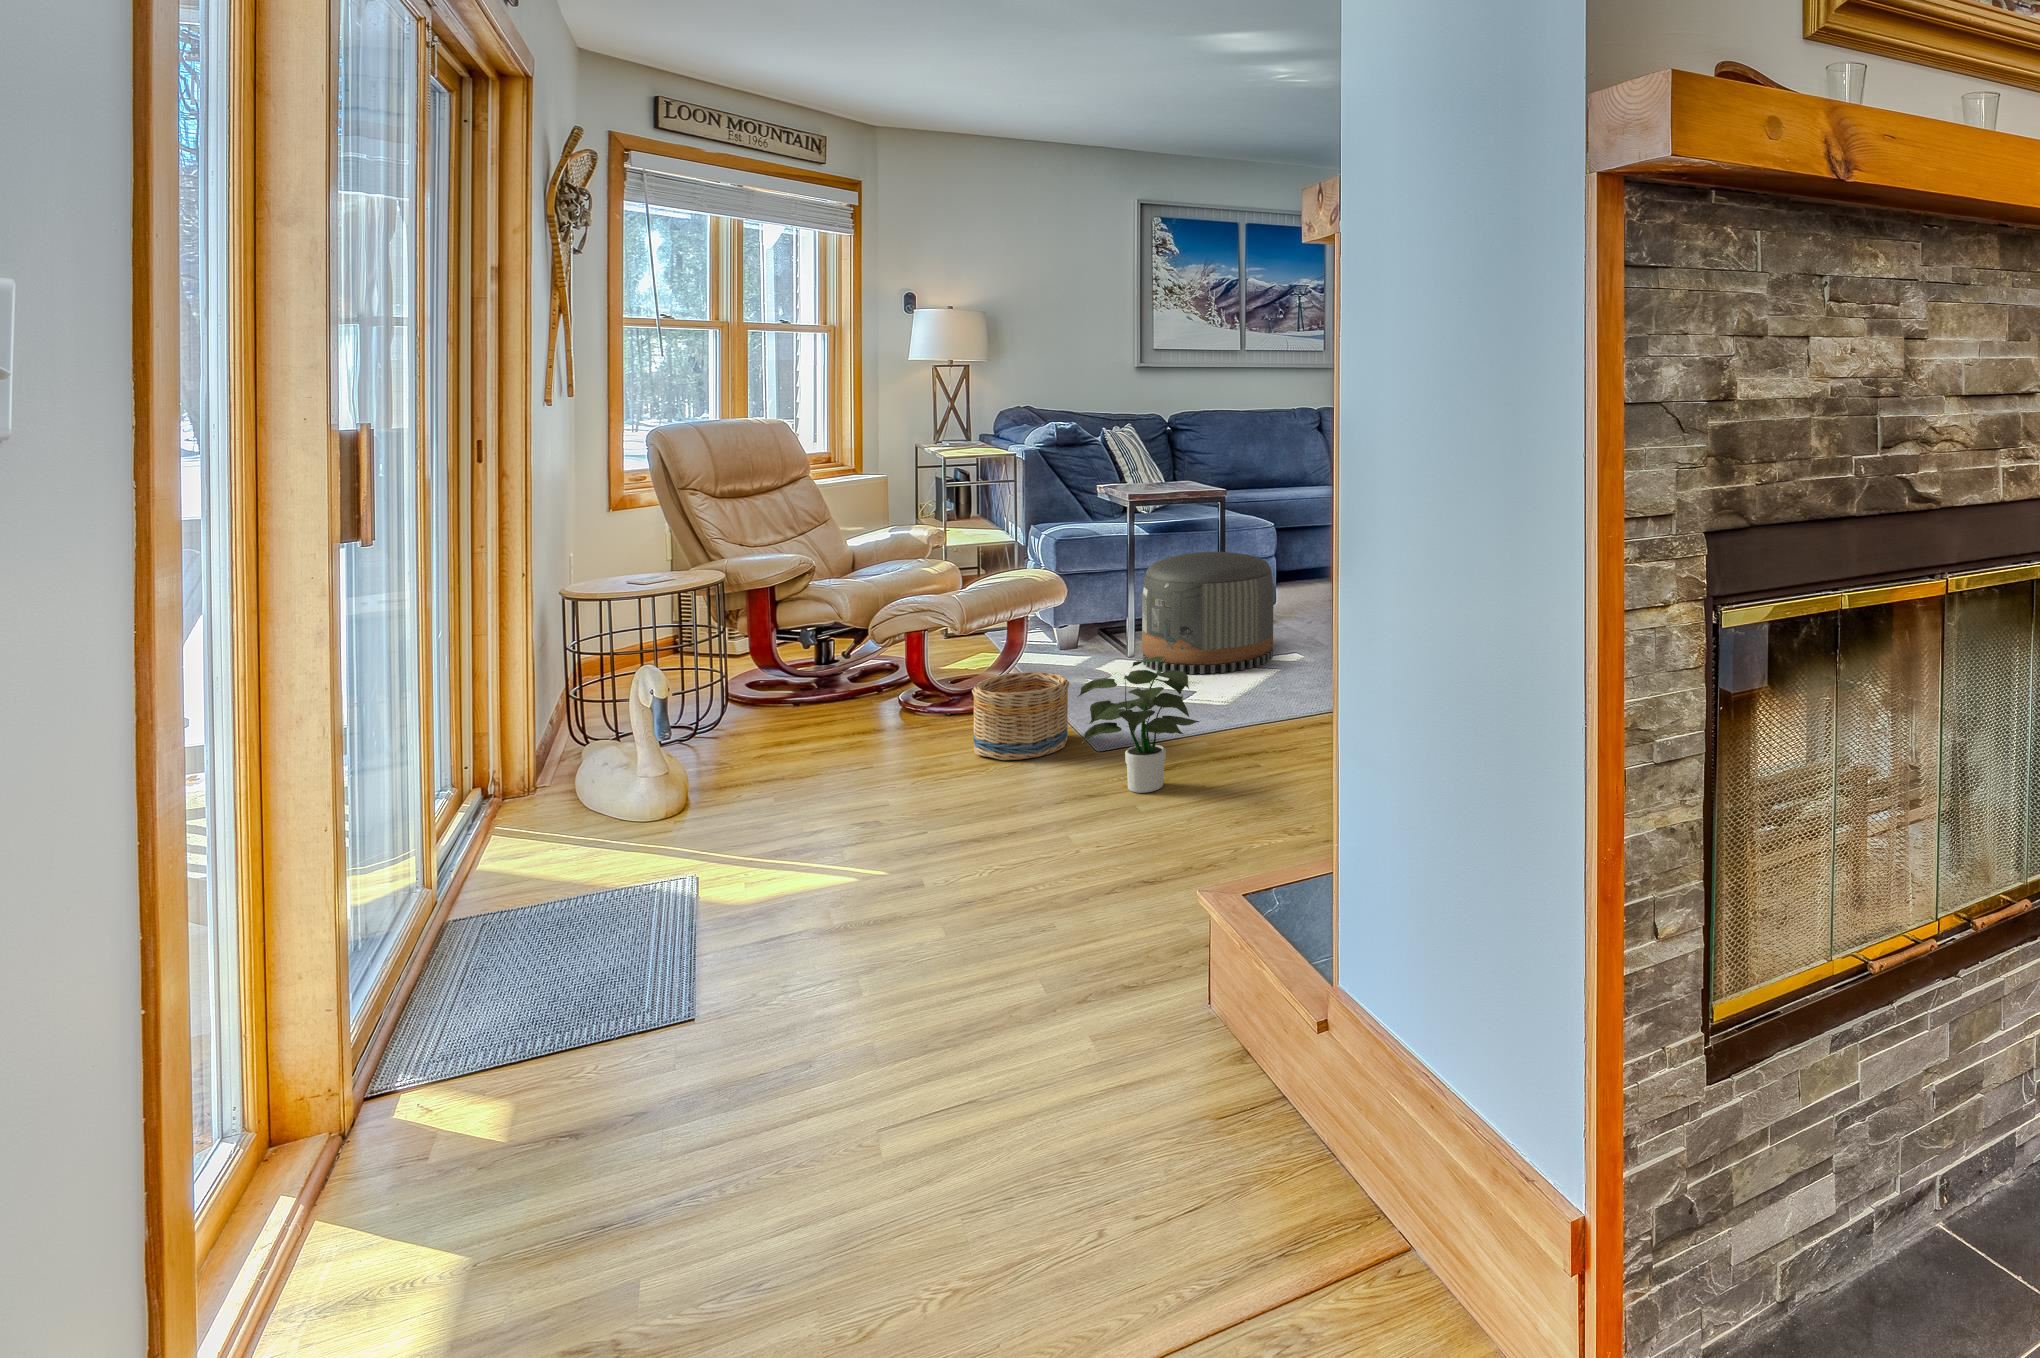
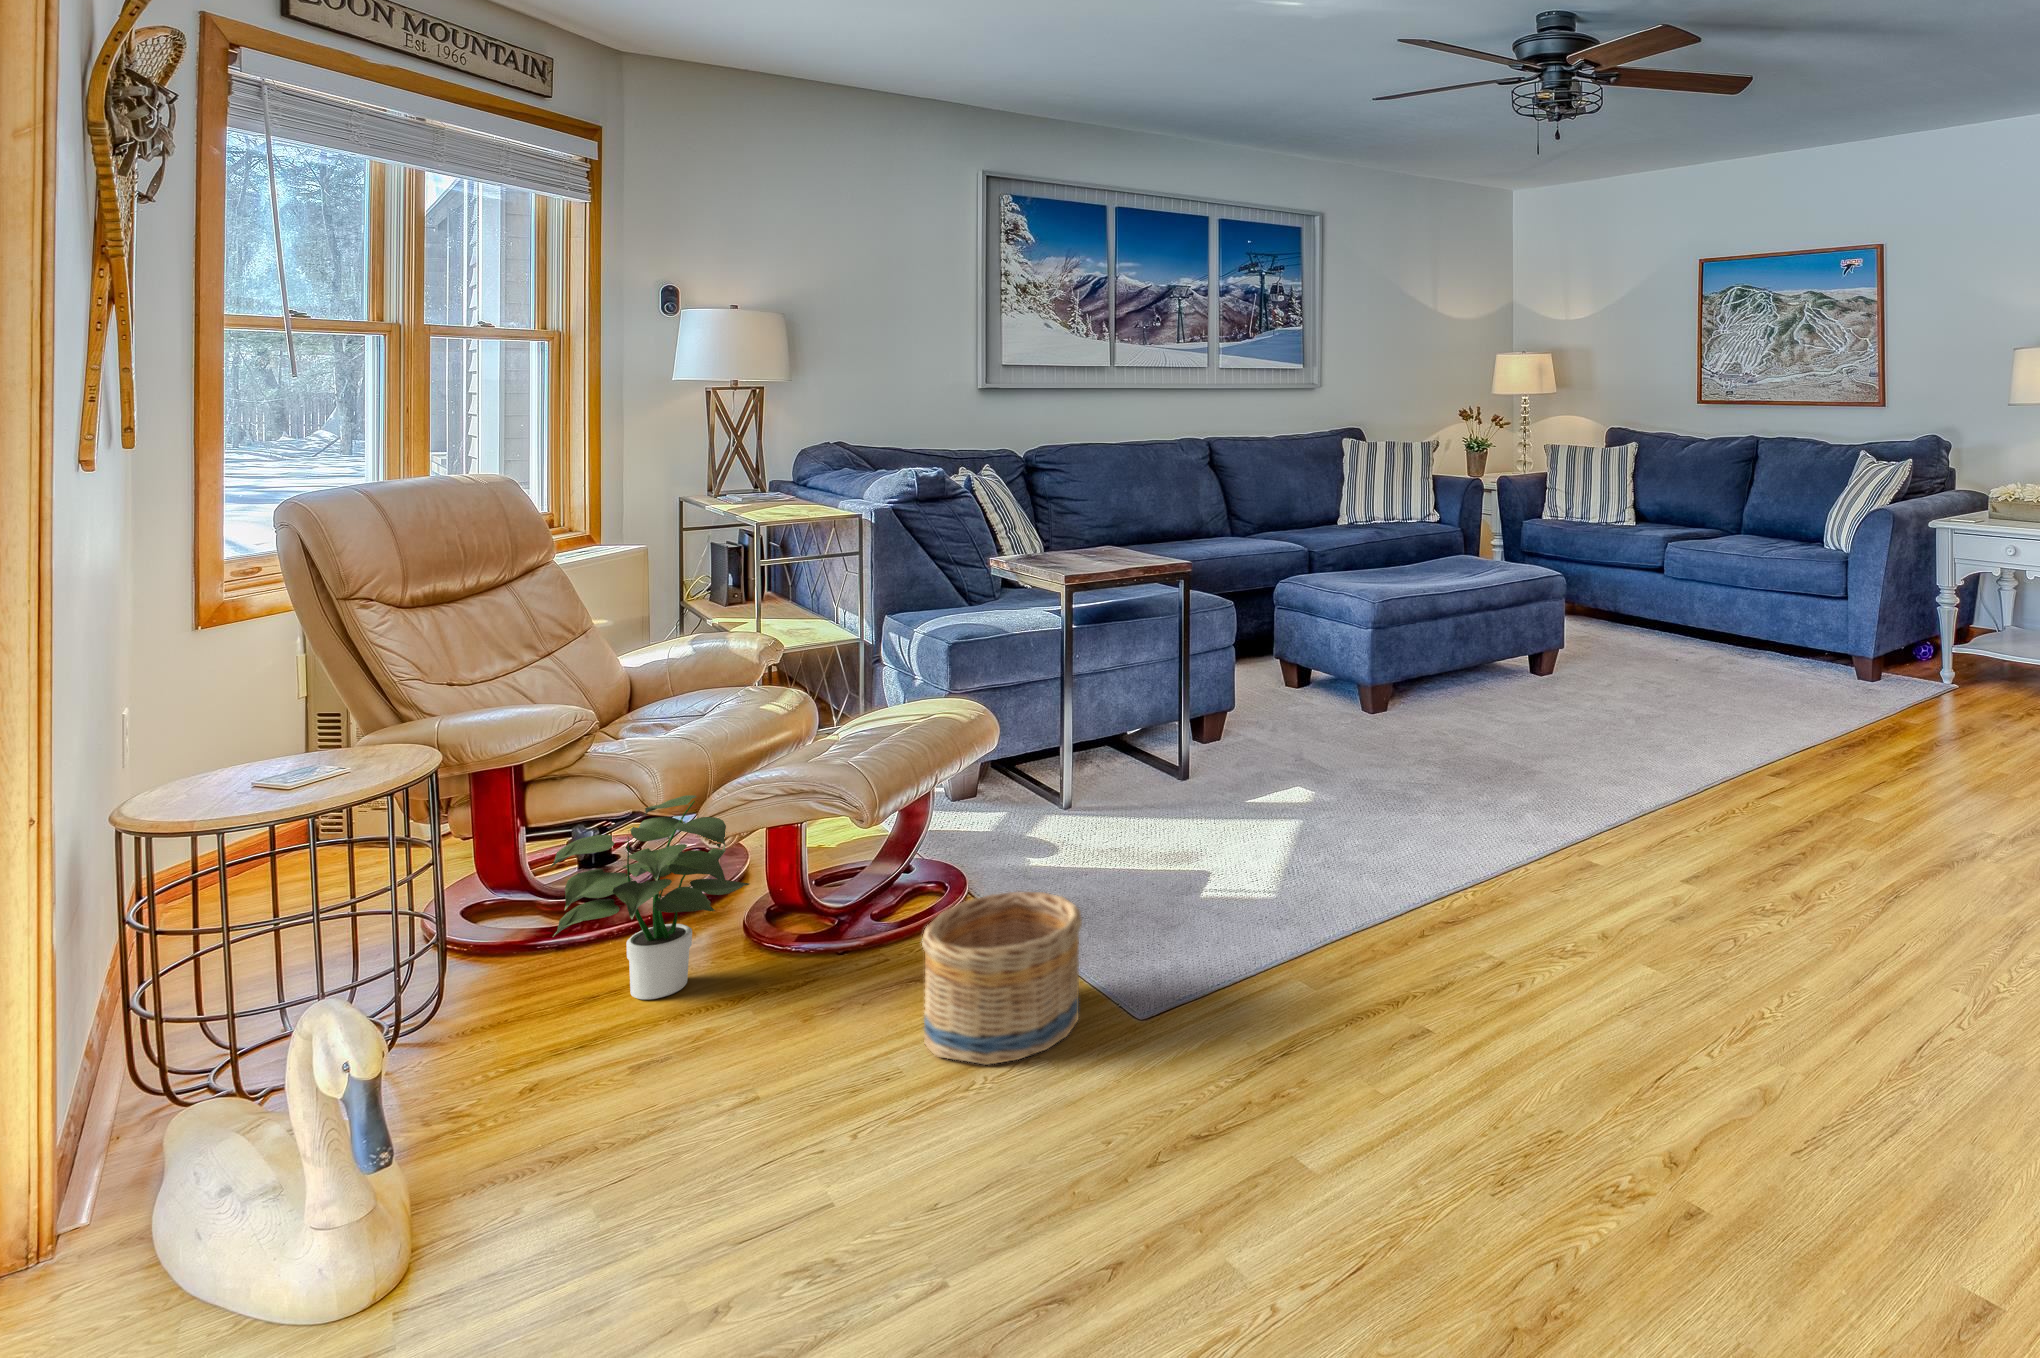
pouf: present [1142,552,1274,674] -> none [1099,653,1288,843]
potted plant: present [1078,656,1199,793] -> present [550,795,749,1000]

